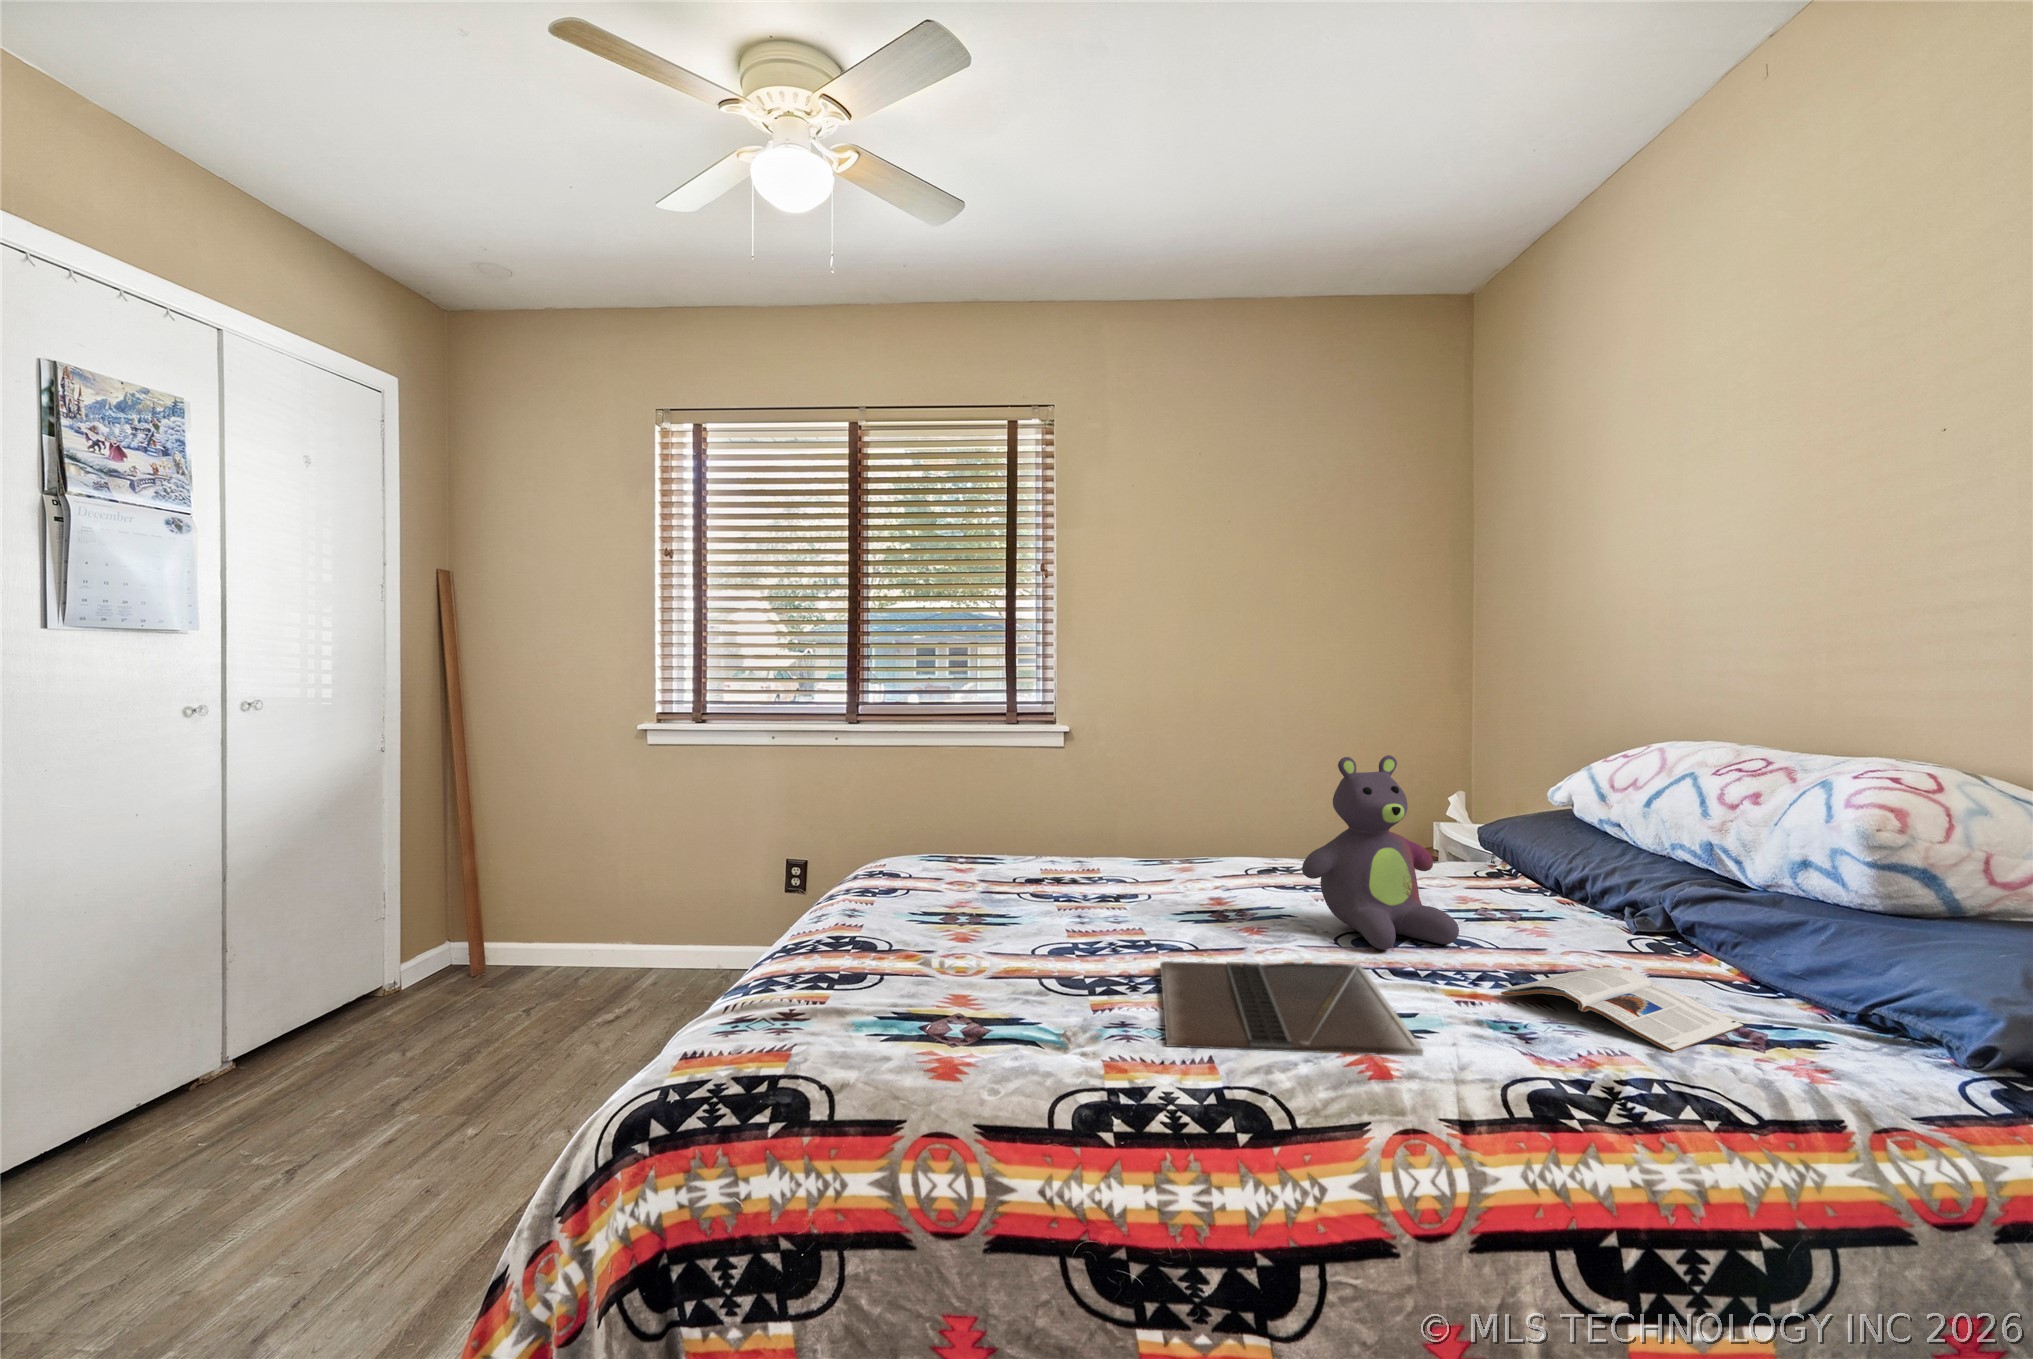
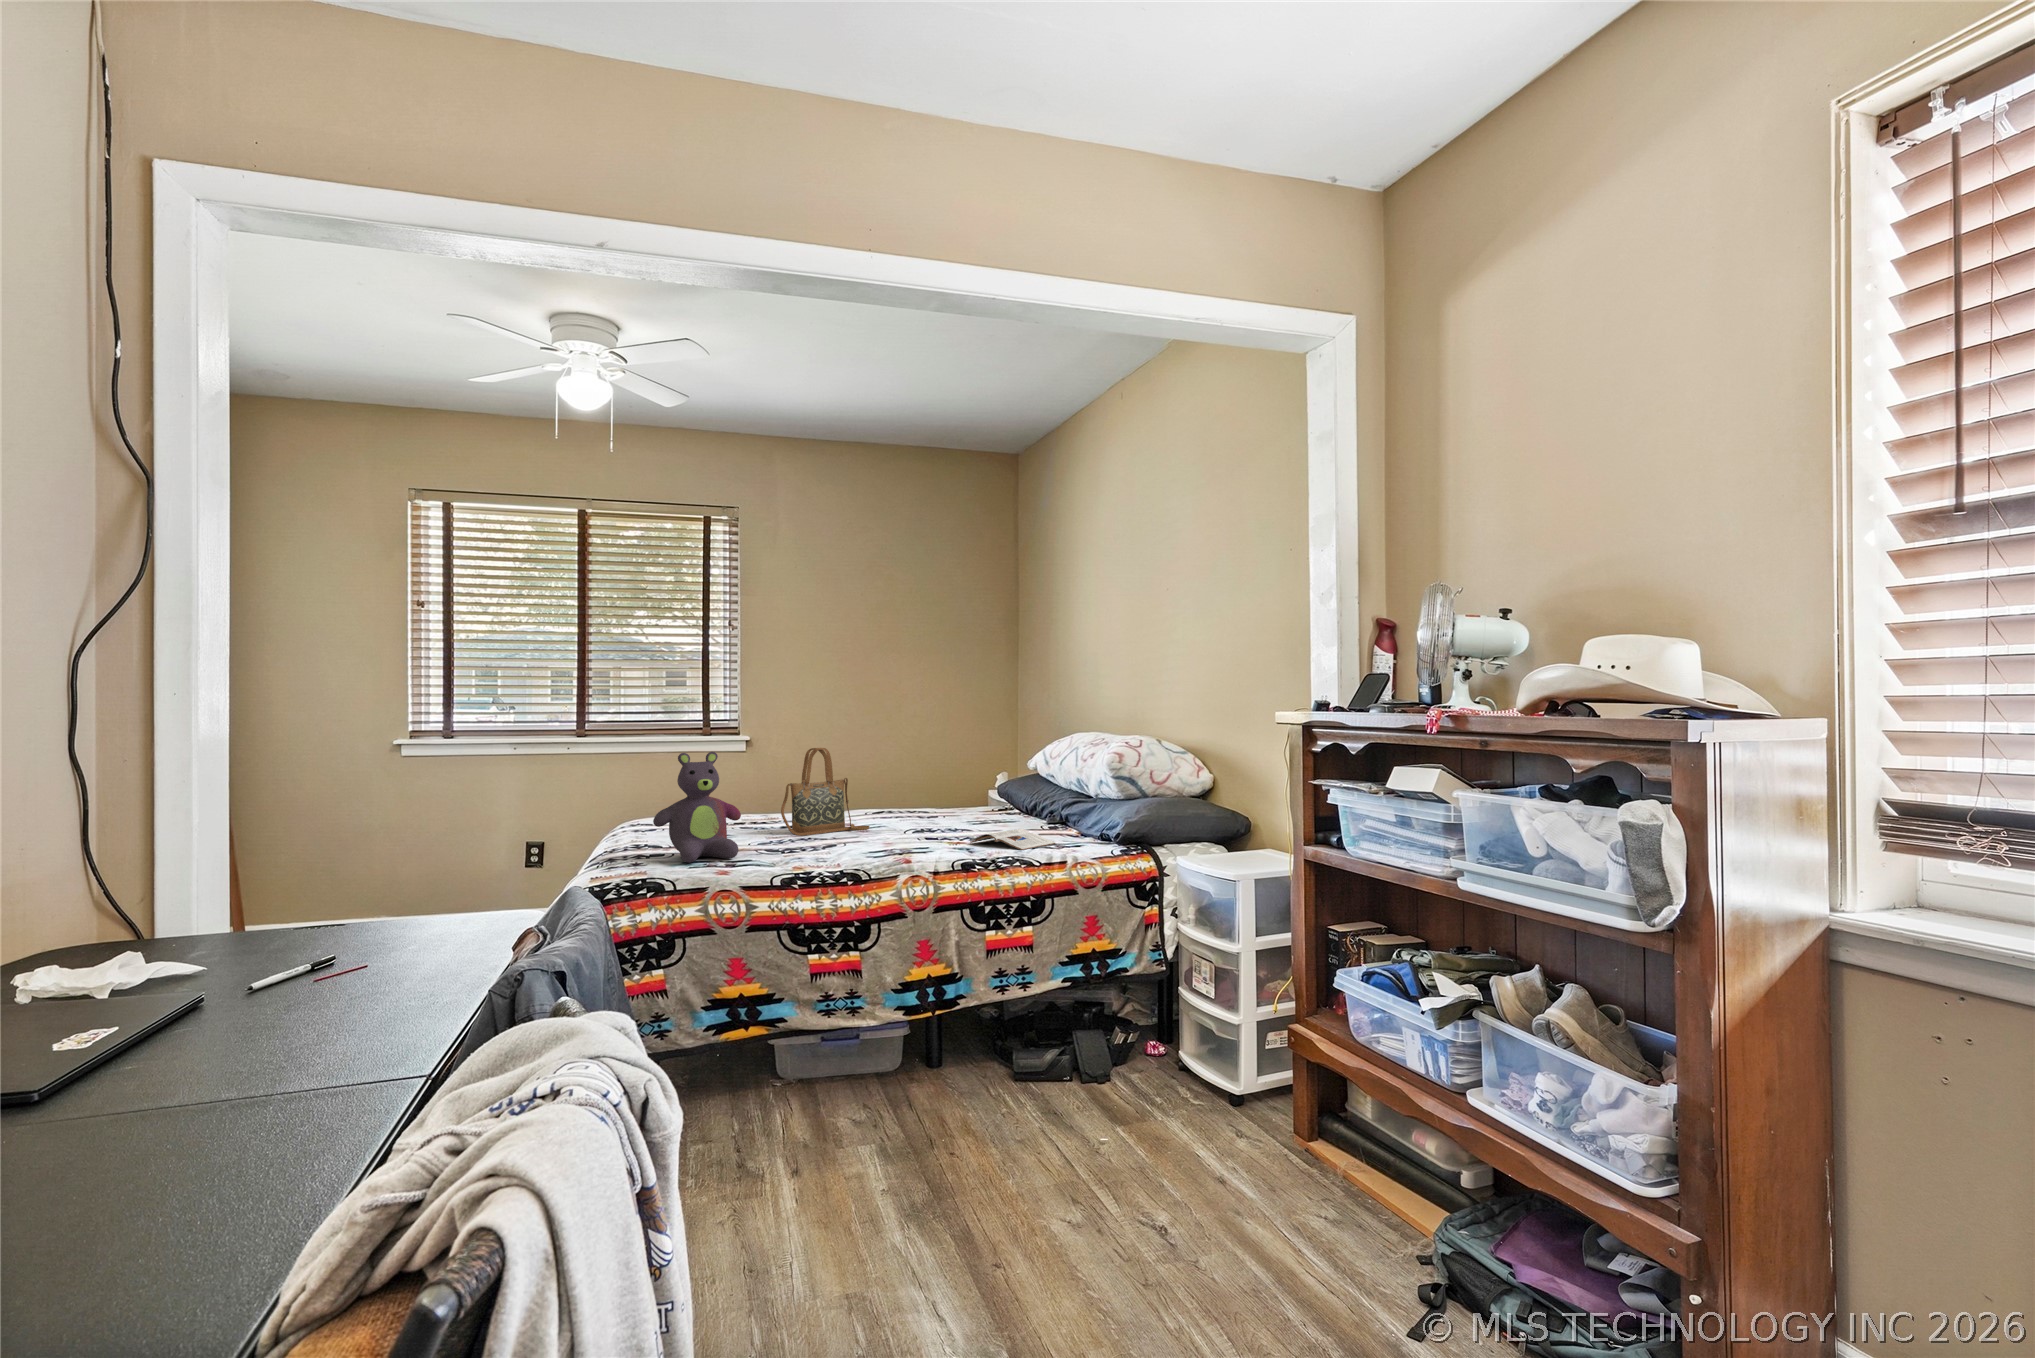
stuffed bear: present [1302,755,1459,950] -> present [653,752,741,863]
handbag: none [1098,758,1257,918] -> present [781,748,869,836]
laptop: present [1160,961,1423,1056] -> none [817,839,927,863]

